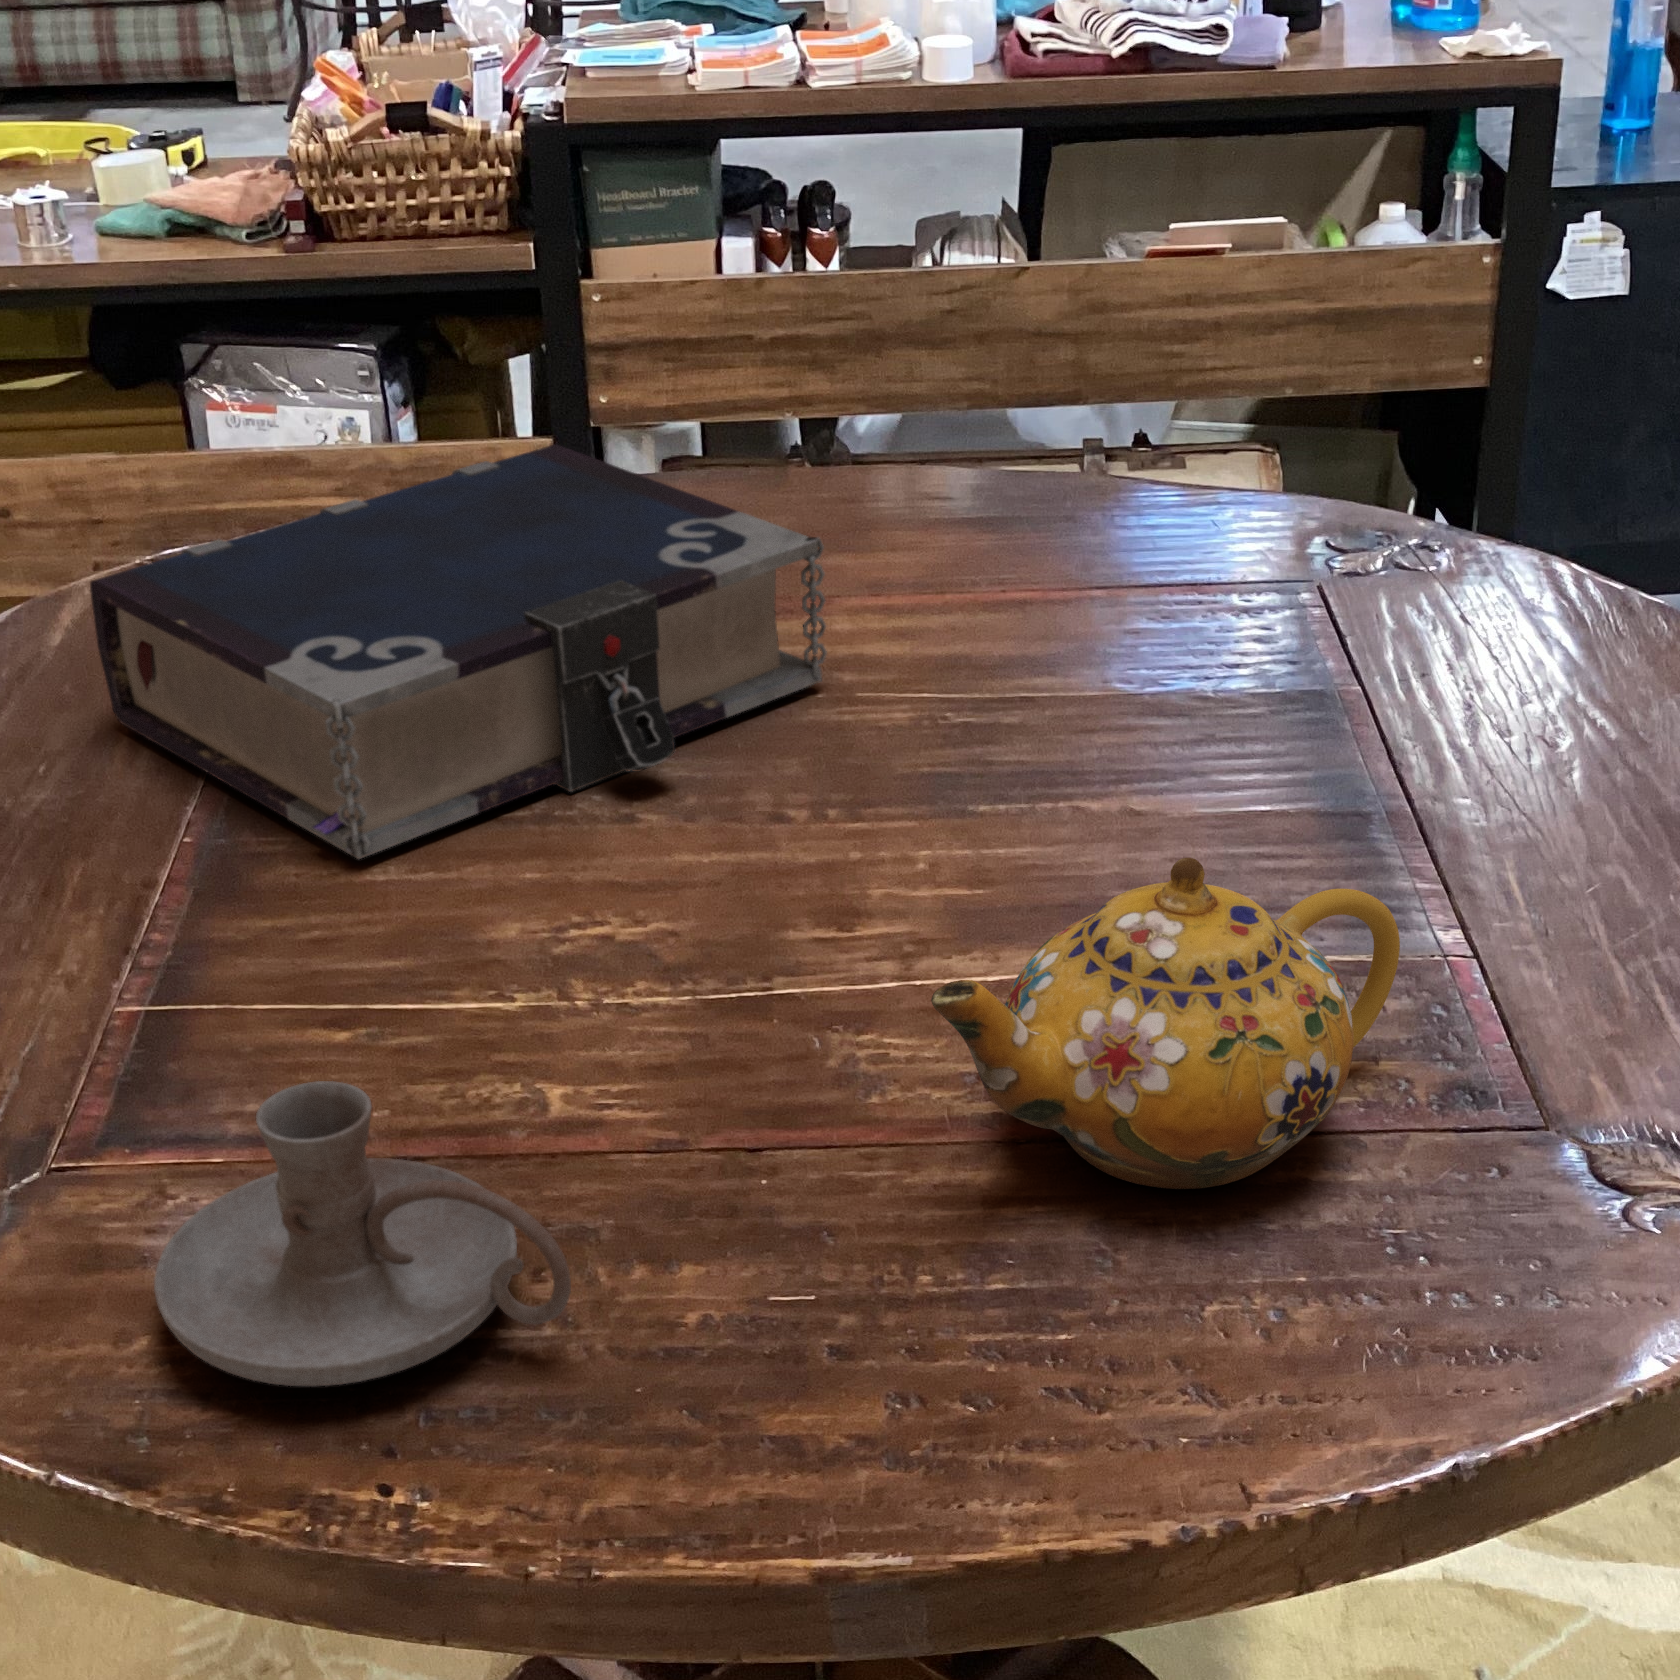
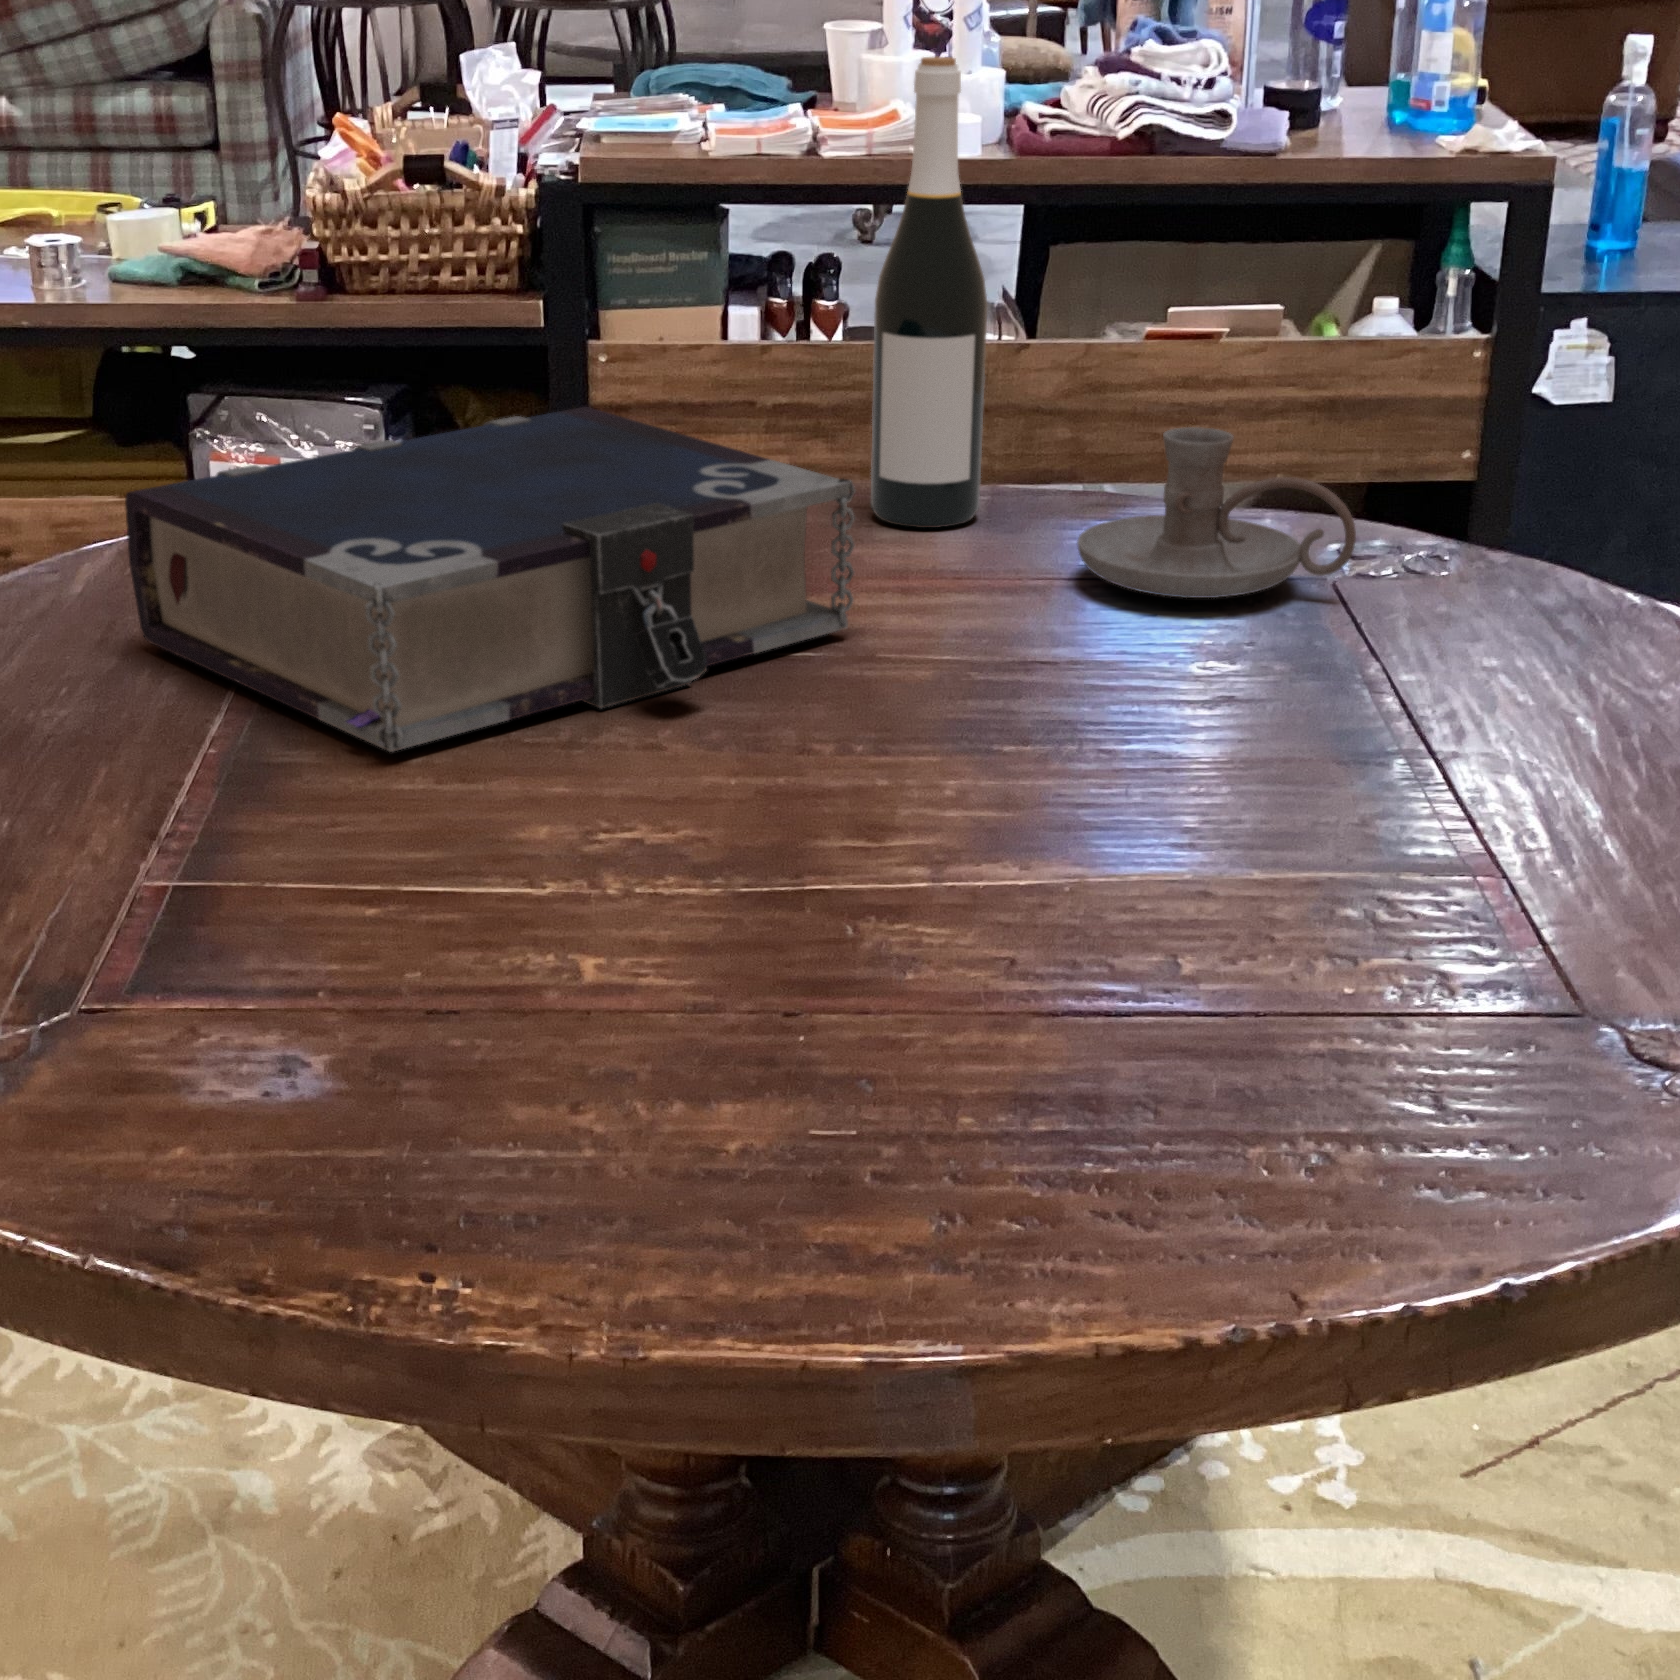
wine bottle: none [848,71,962,543] -> present [871,57,987,528]
teapot: present [931,858,1400,1189] -> none [992,691,1446,1030]
candle holder: present [154,1081,571,1386] -> present [1077,427,1356,598]

